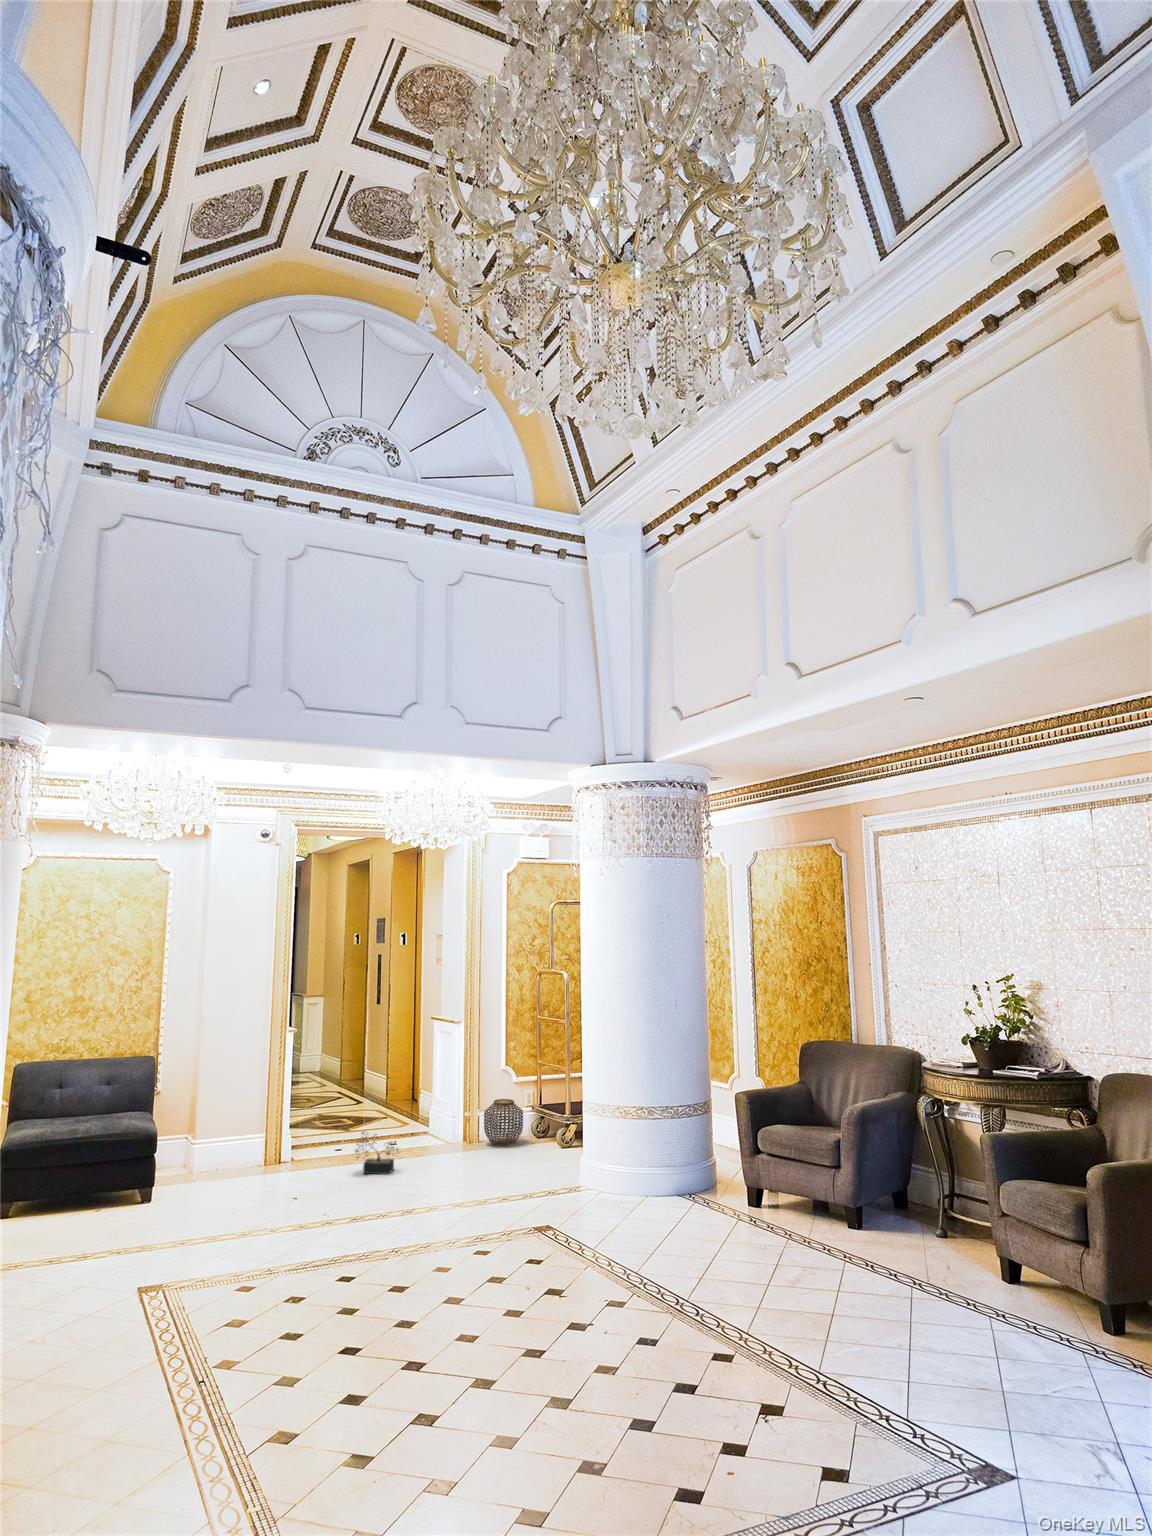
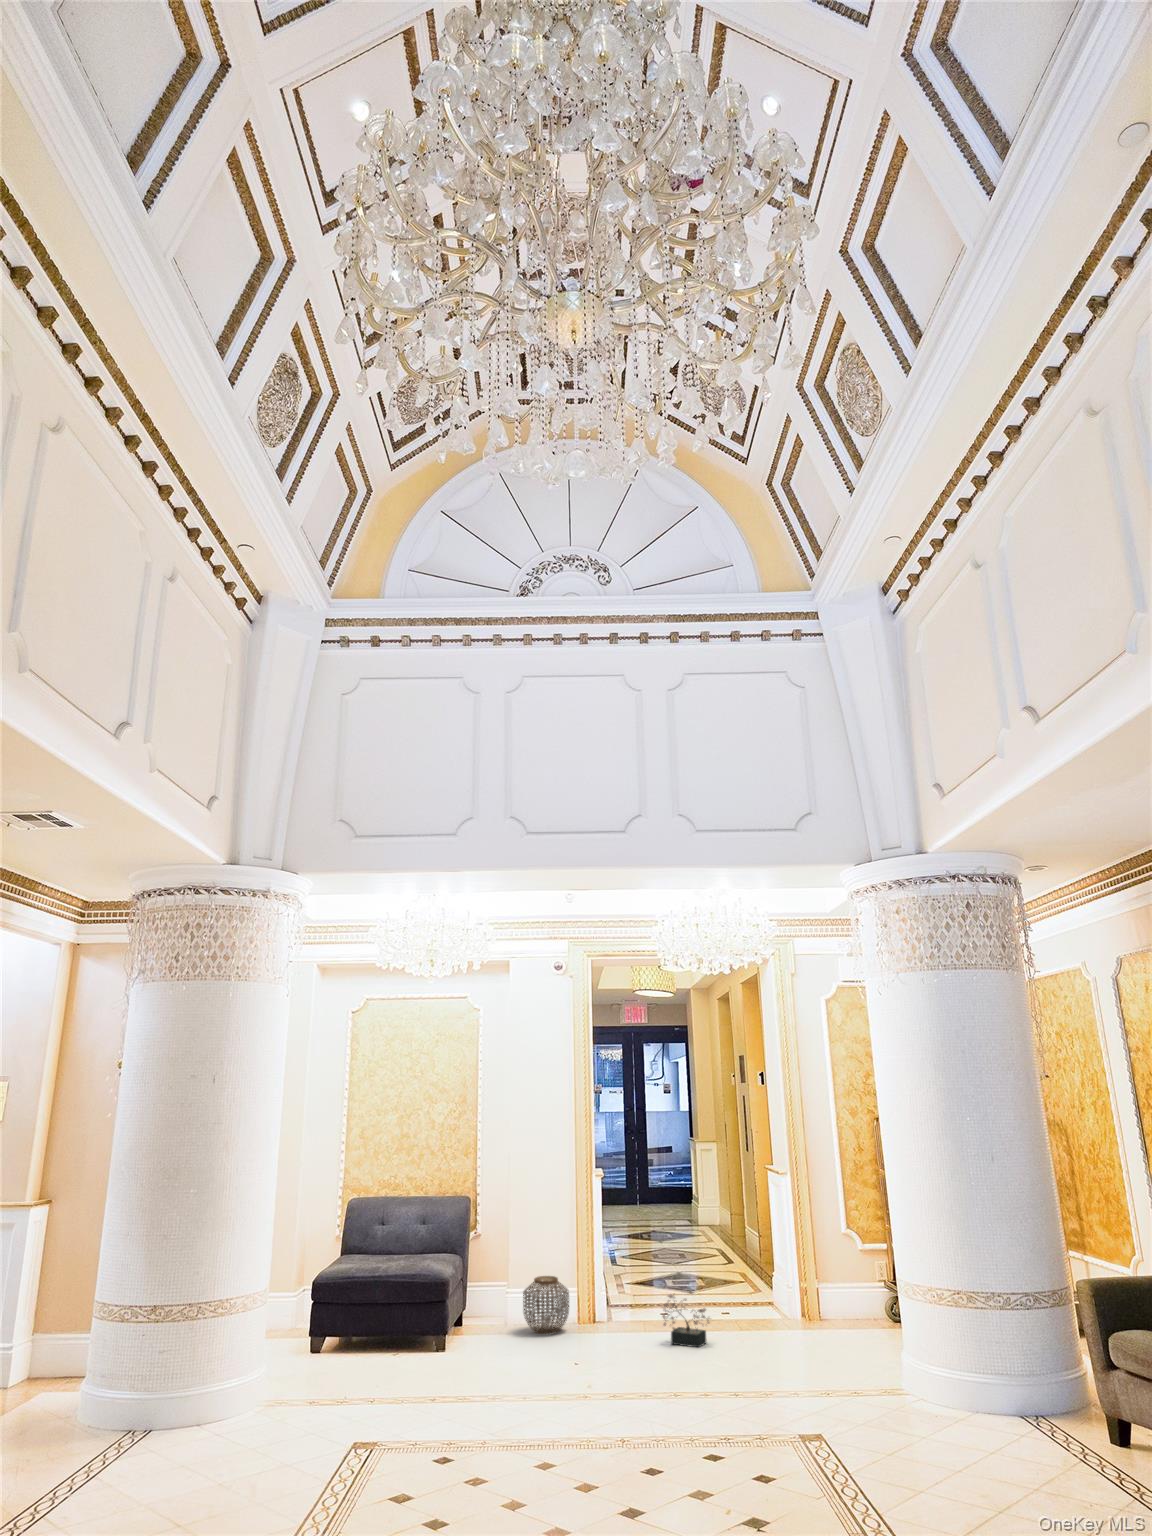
woven basket: present [484,1099,523,1146] -> present [523,1276,569,1334]

